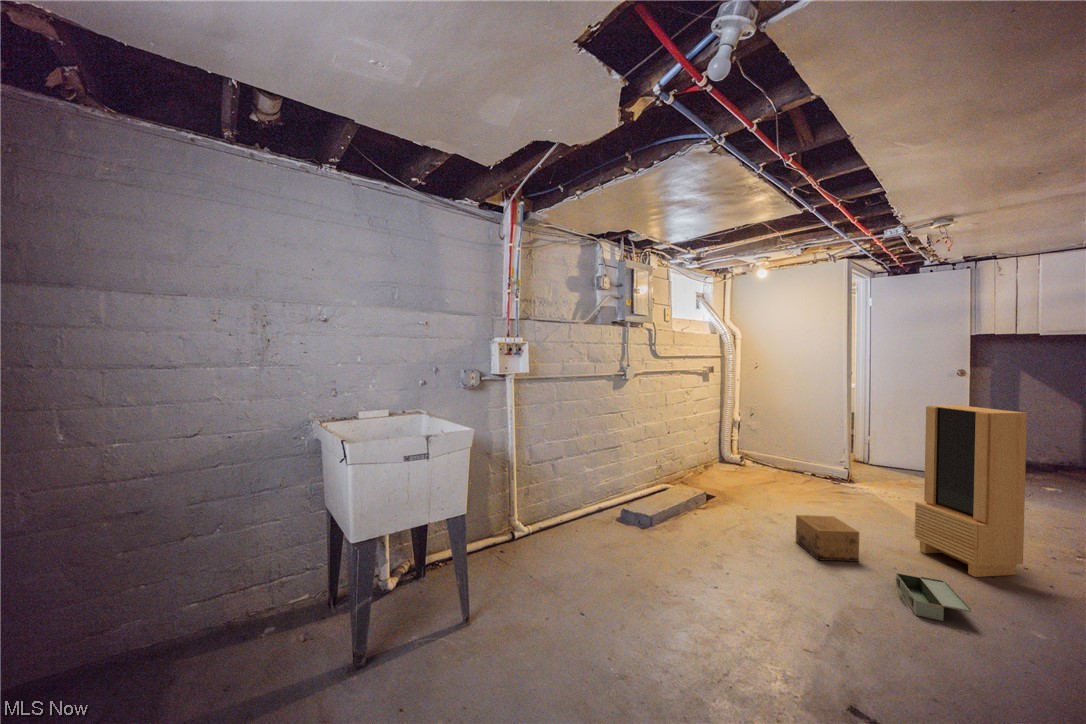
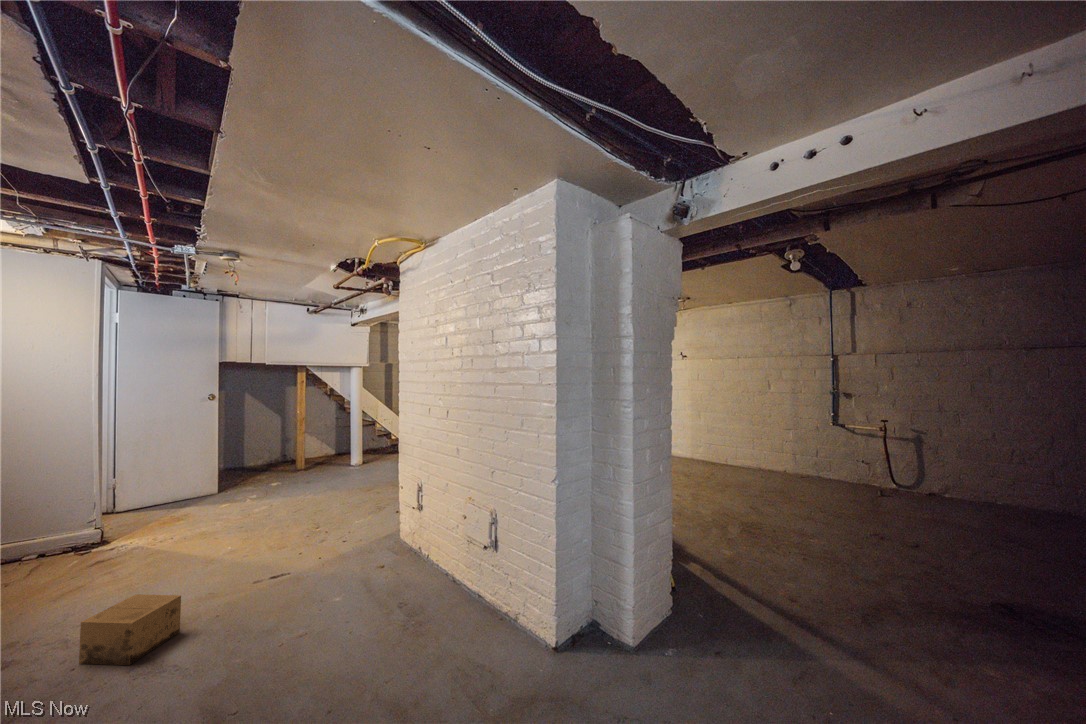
storage cabinet: present [915,405,1027,577] -> none [222,428,305,583]
toolbox: present [896,573,971,621] -> none [232,597,304,646]

